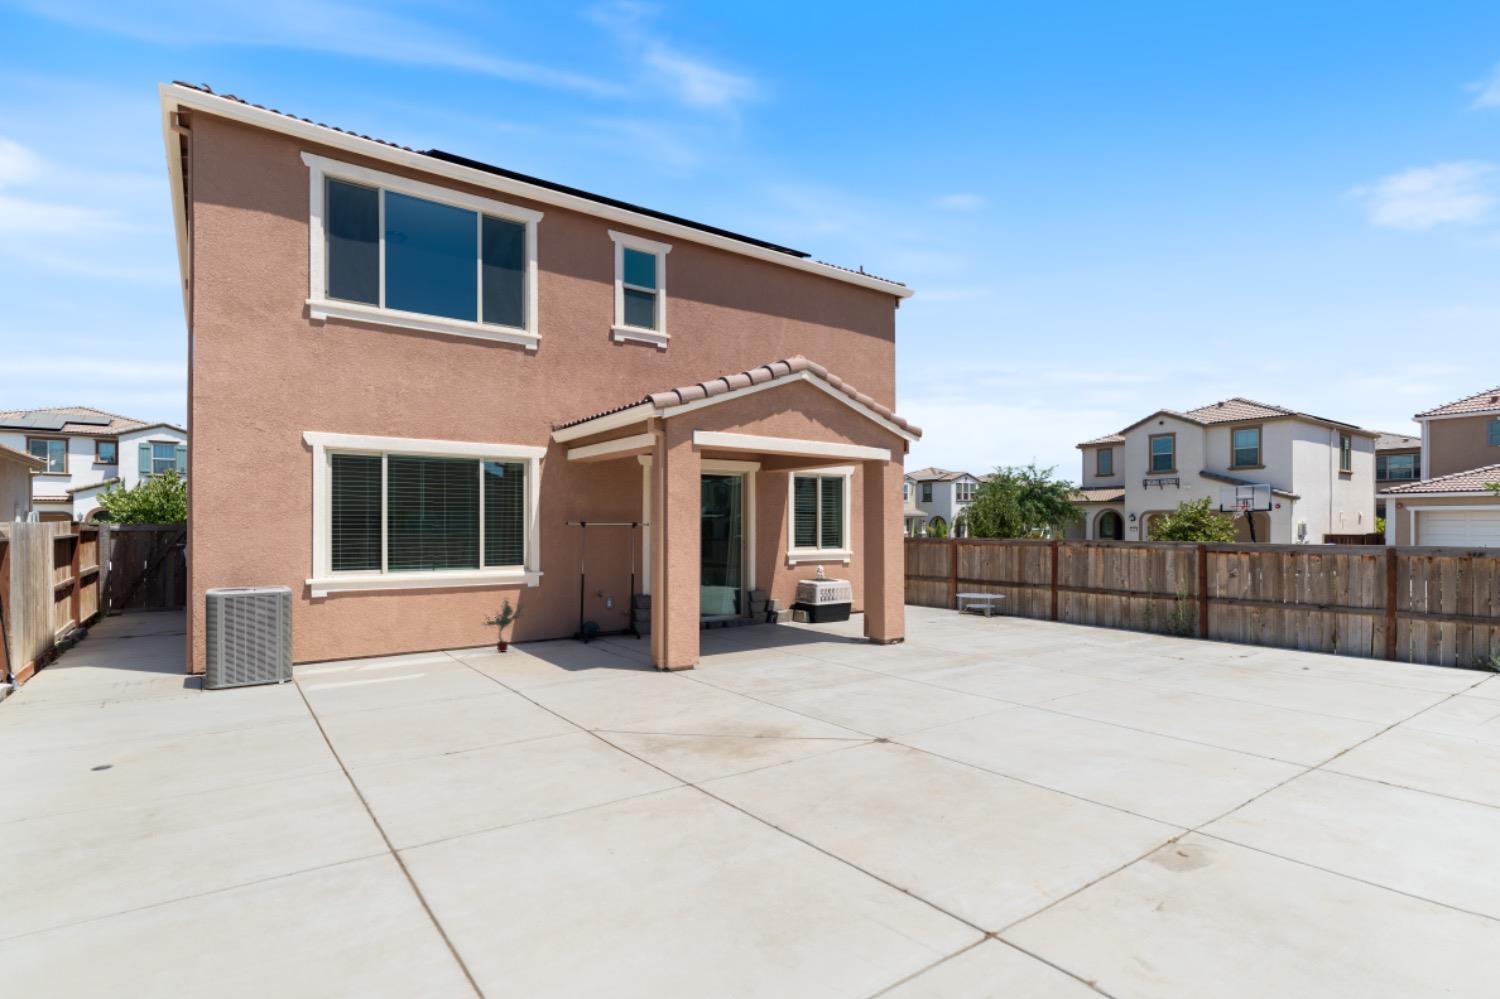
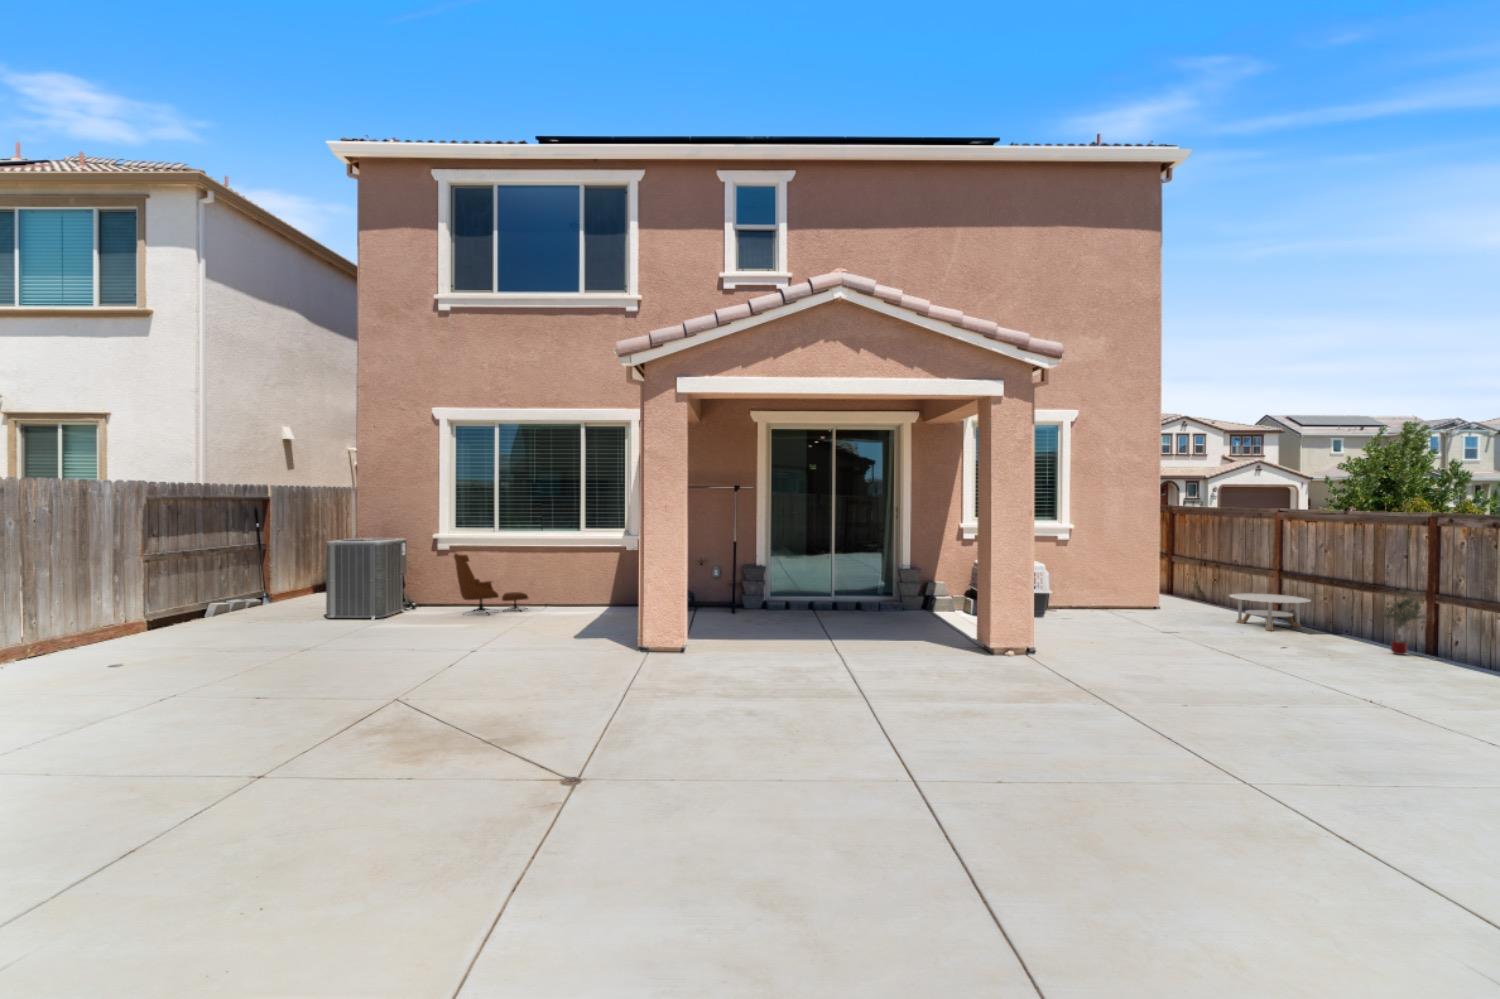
lounge chair: none [359,601,430,671] -> present [454,554,528,612]
potted tree: present [484,601,523,652] -> present [1383,587,1428,655]

